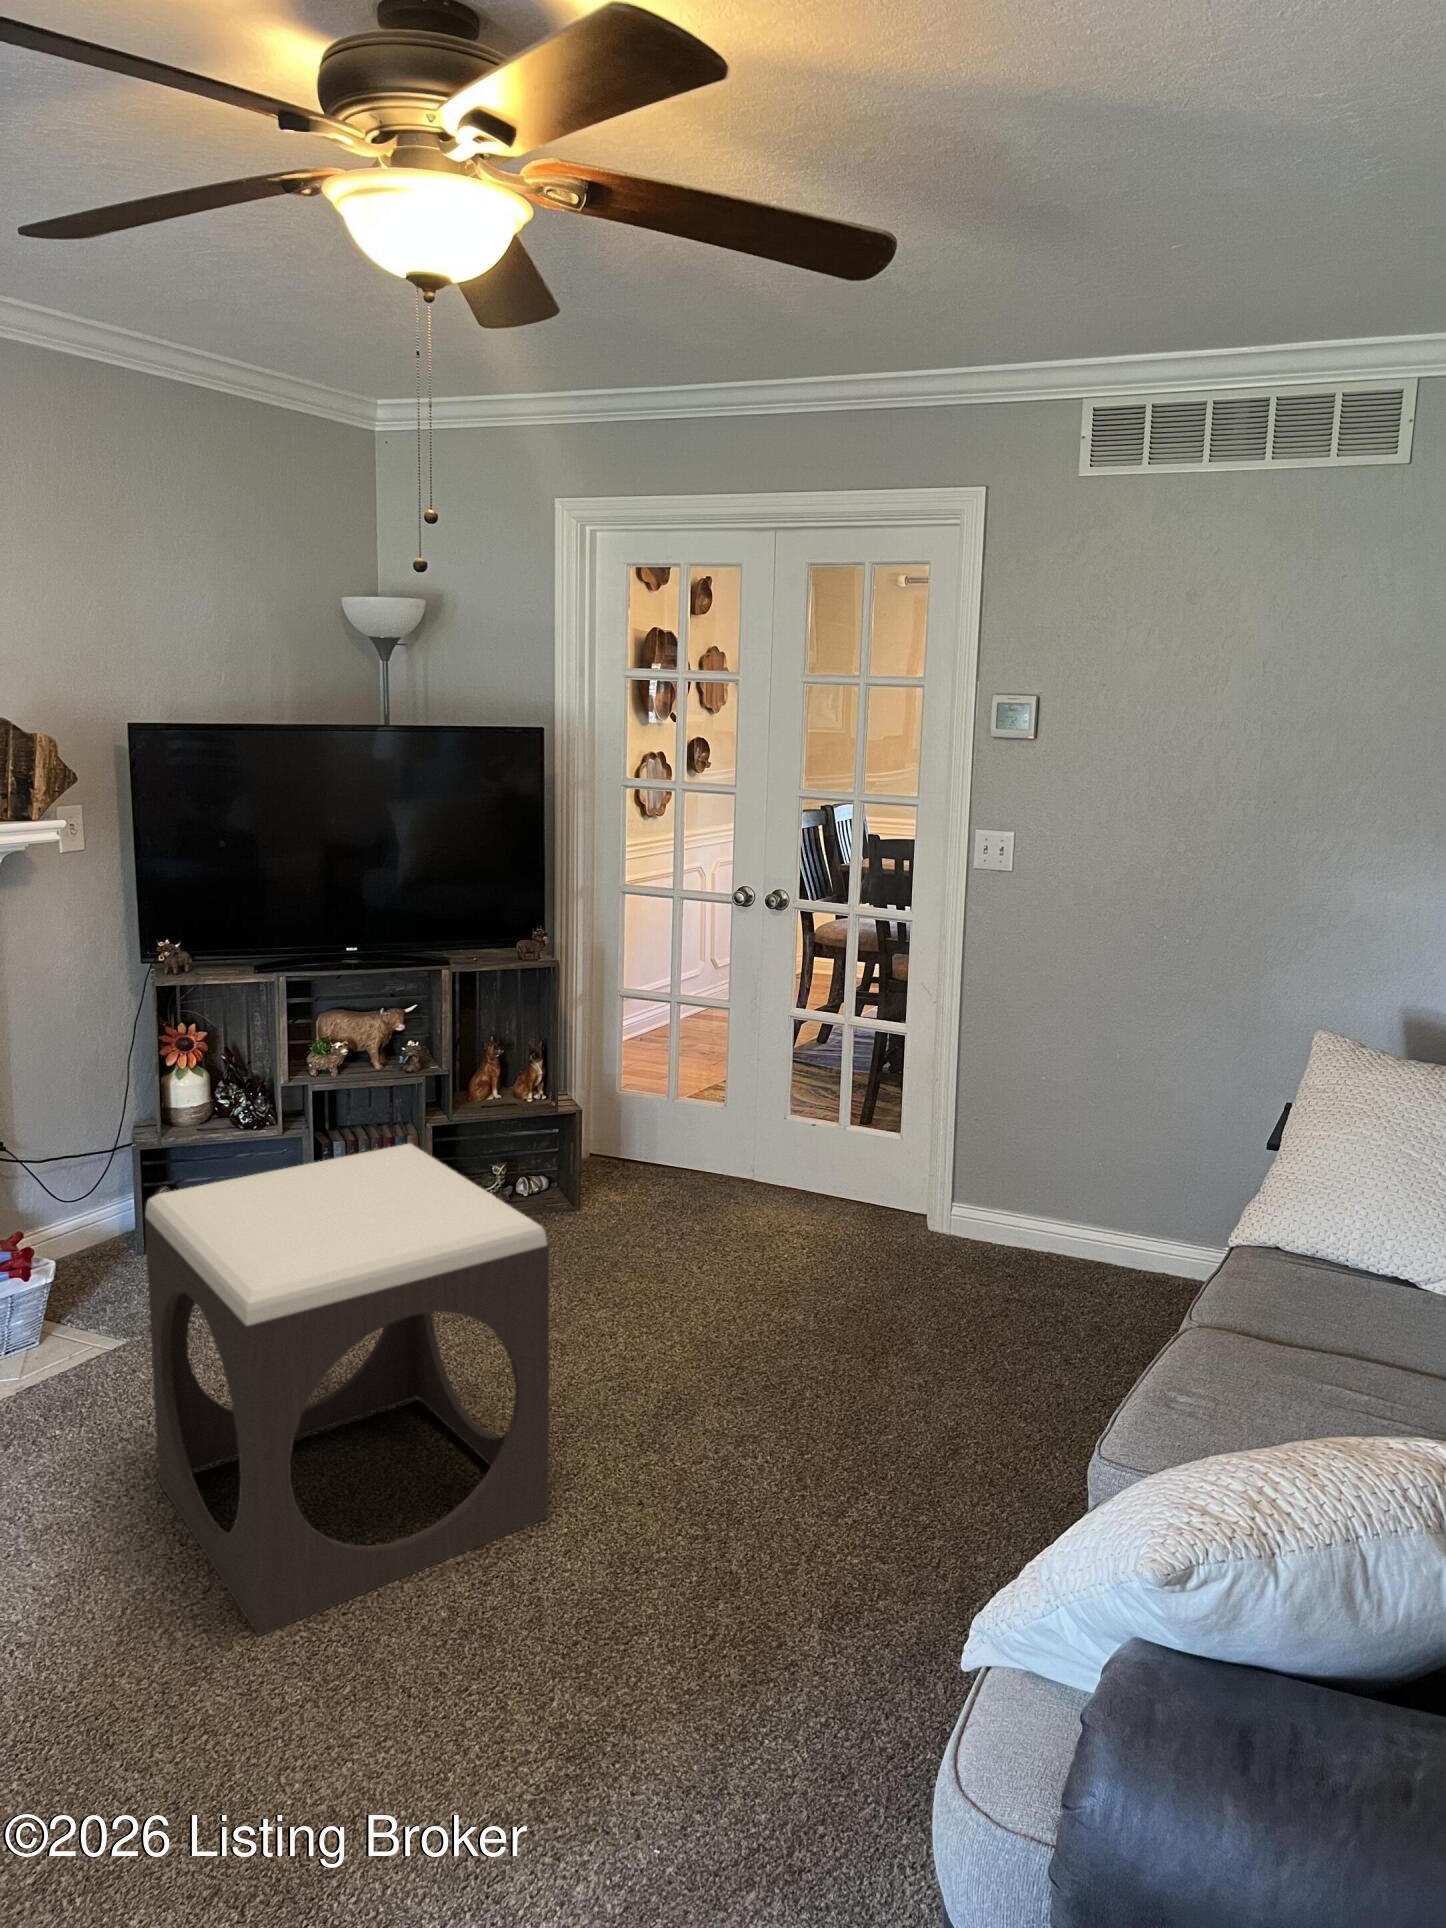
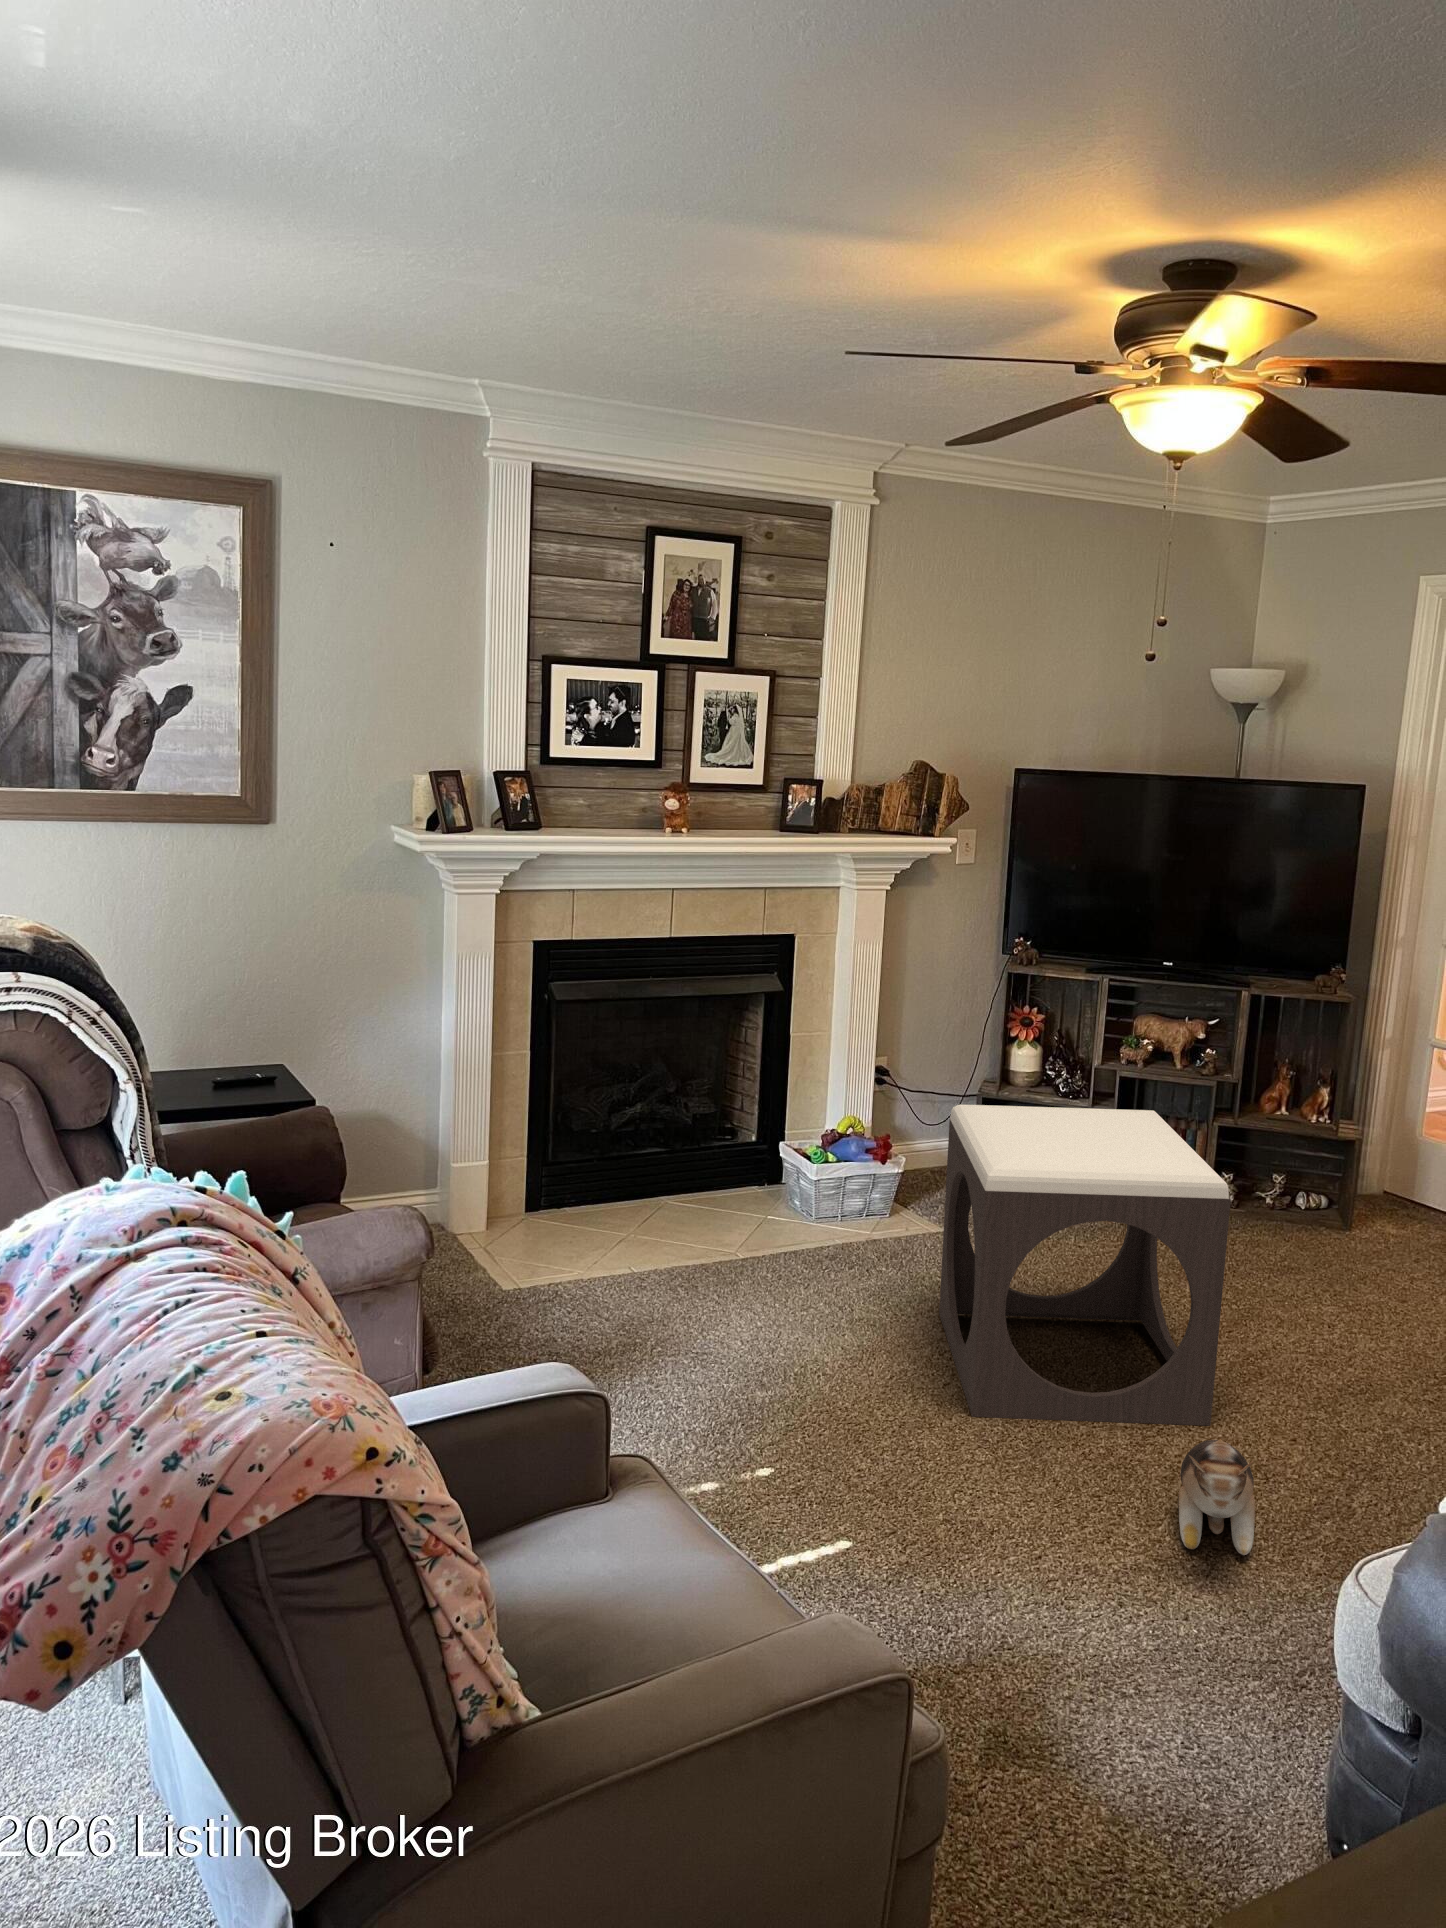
plush toy: none [562,1560,678,1721] -> present [1178,1439,1255,1555]

